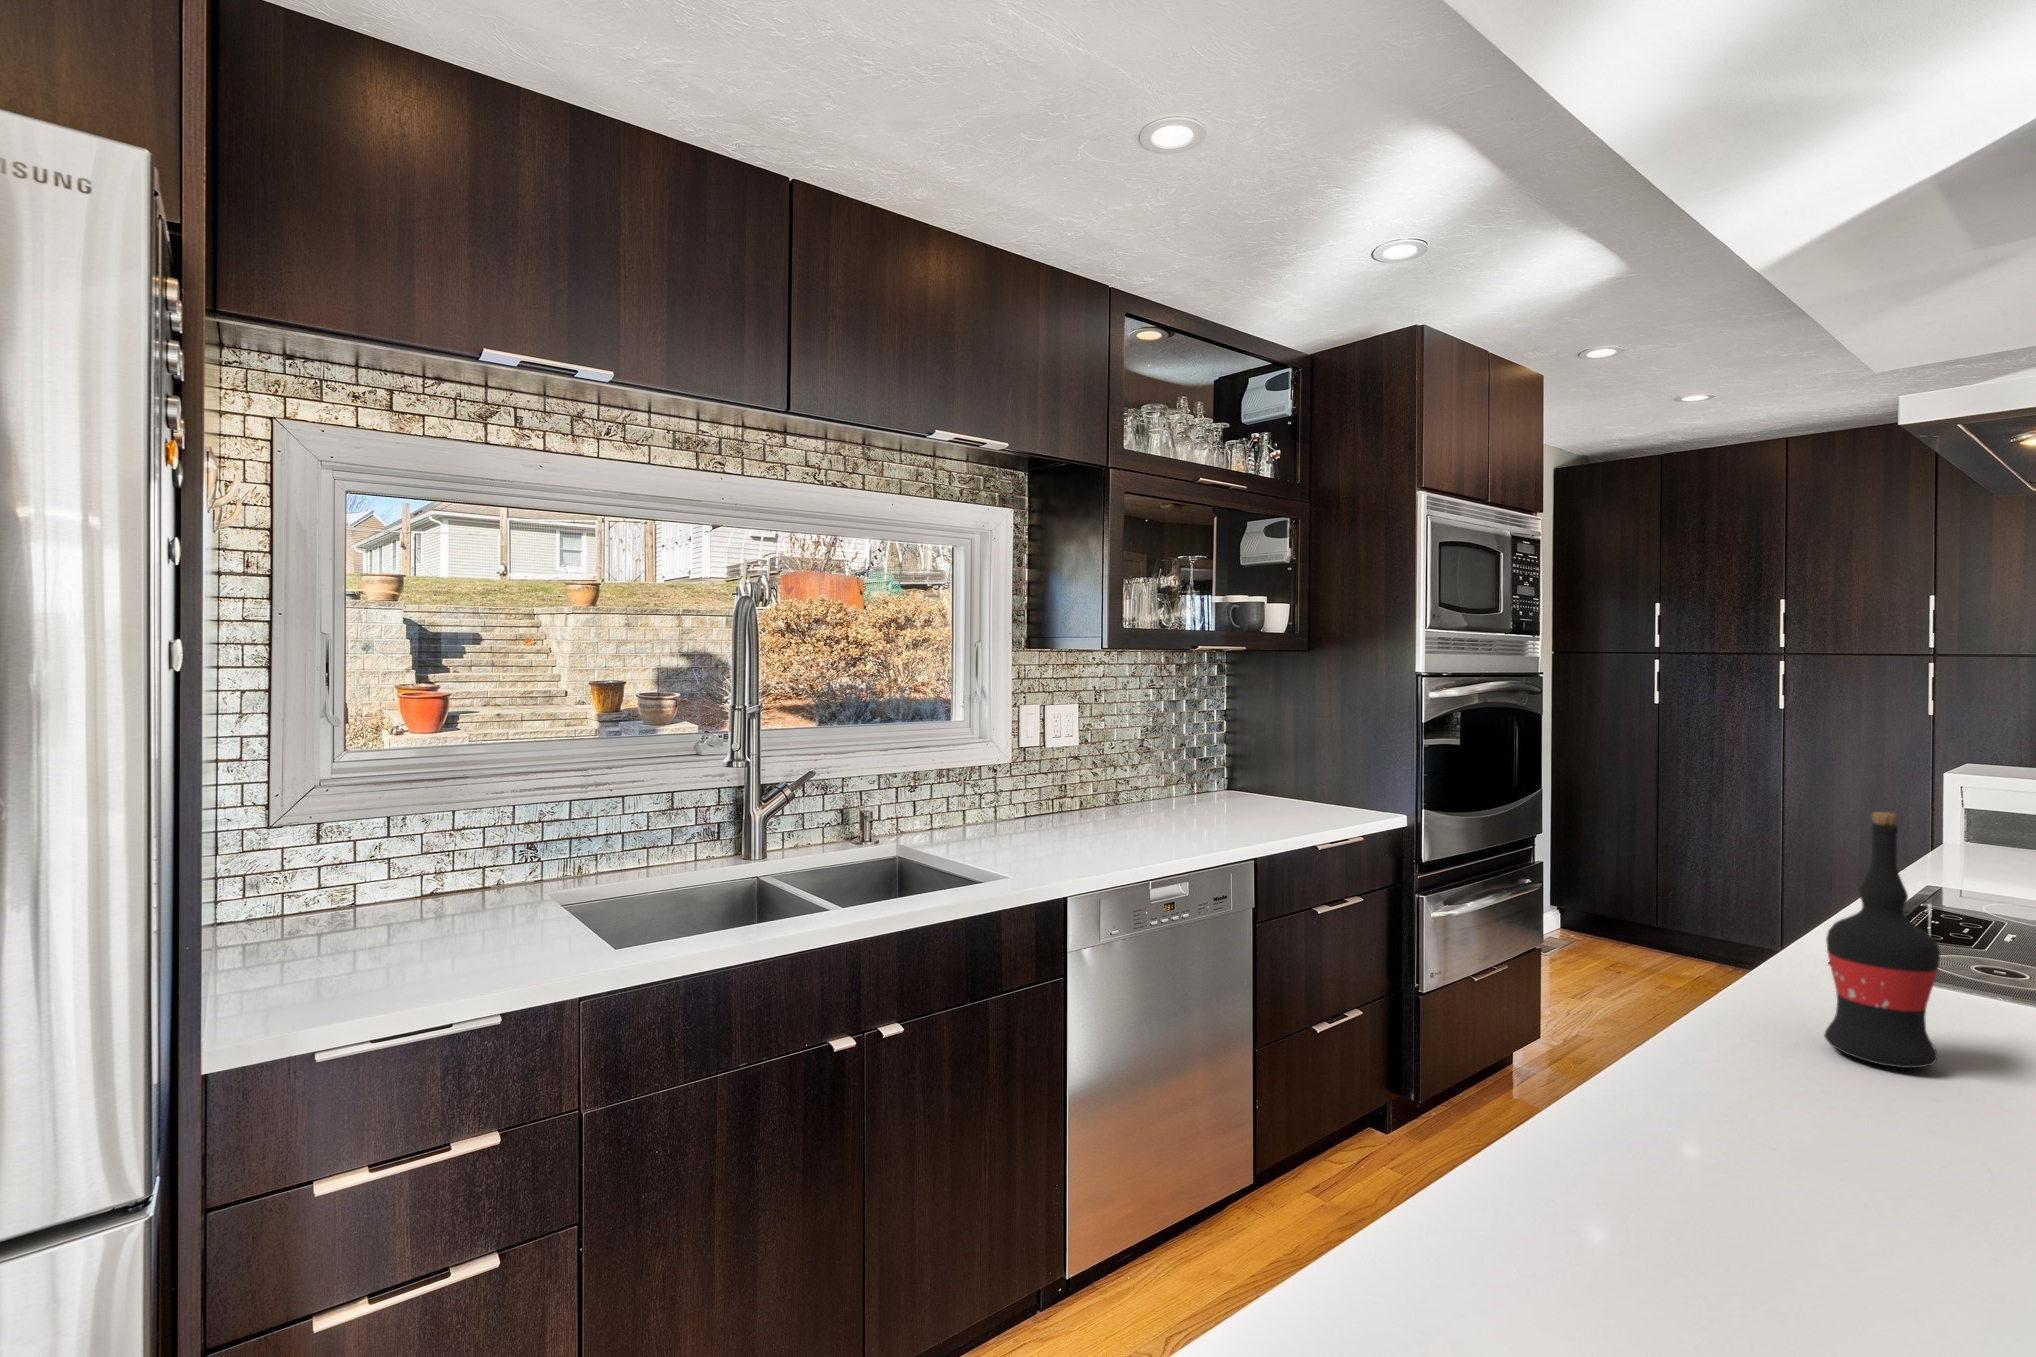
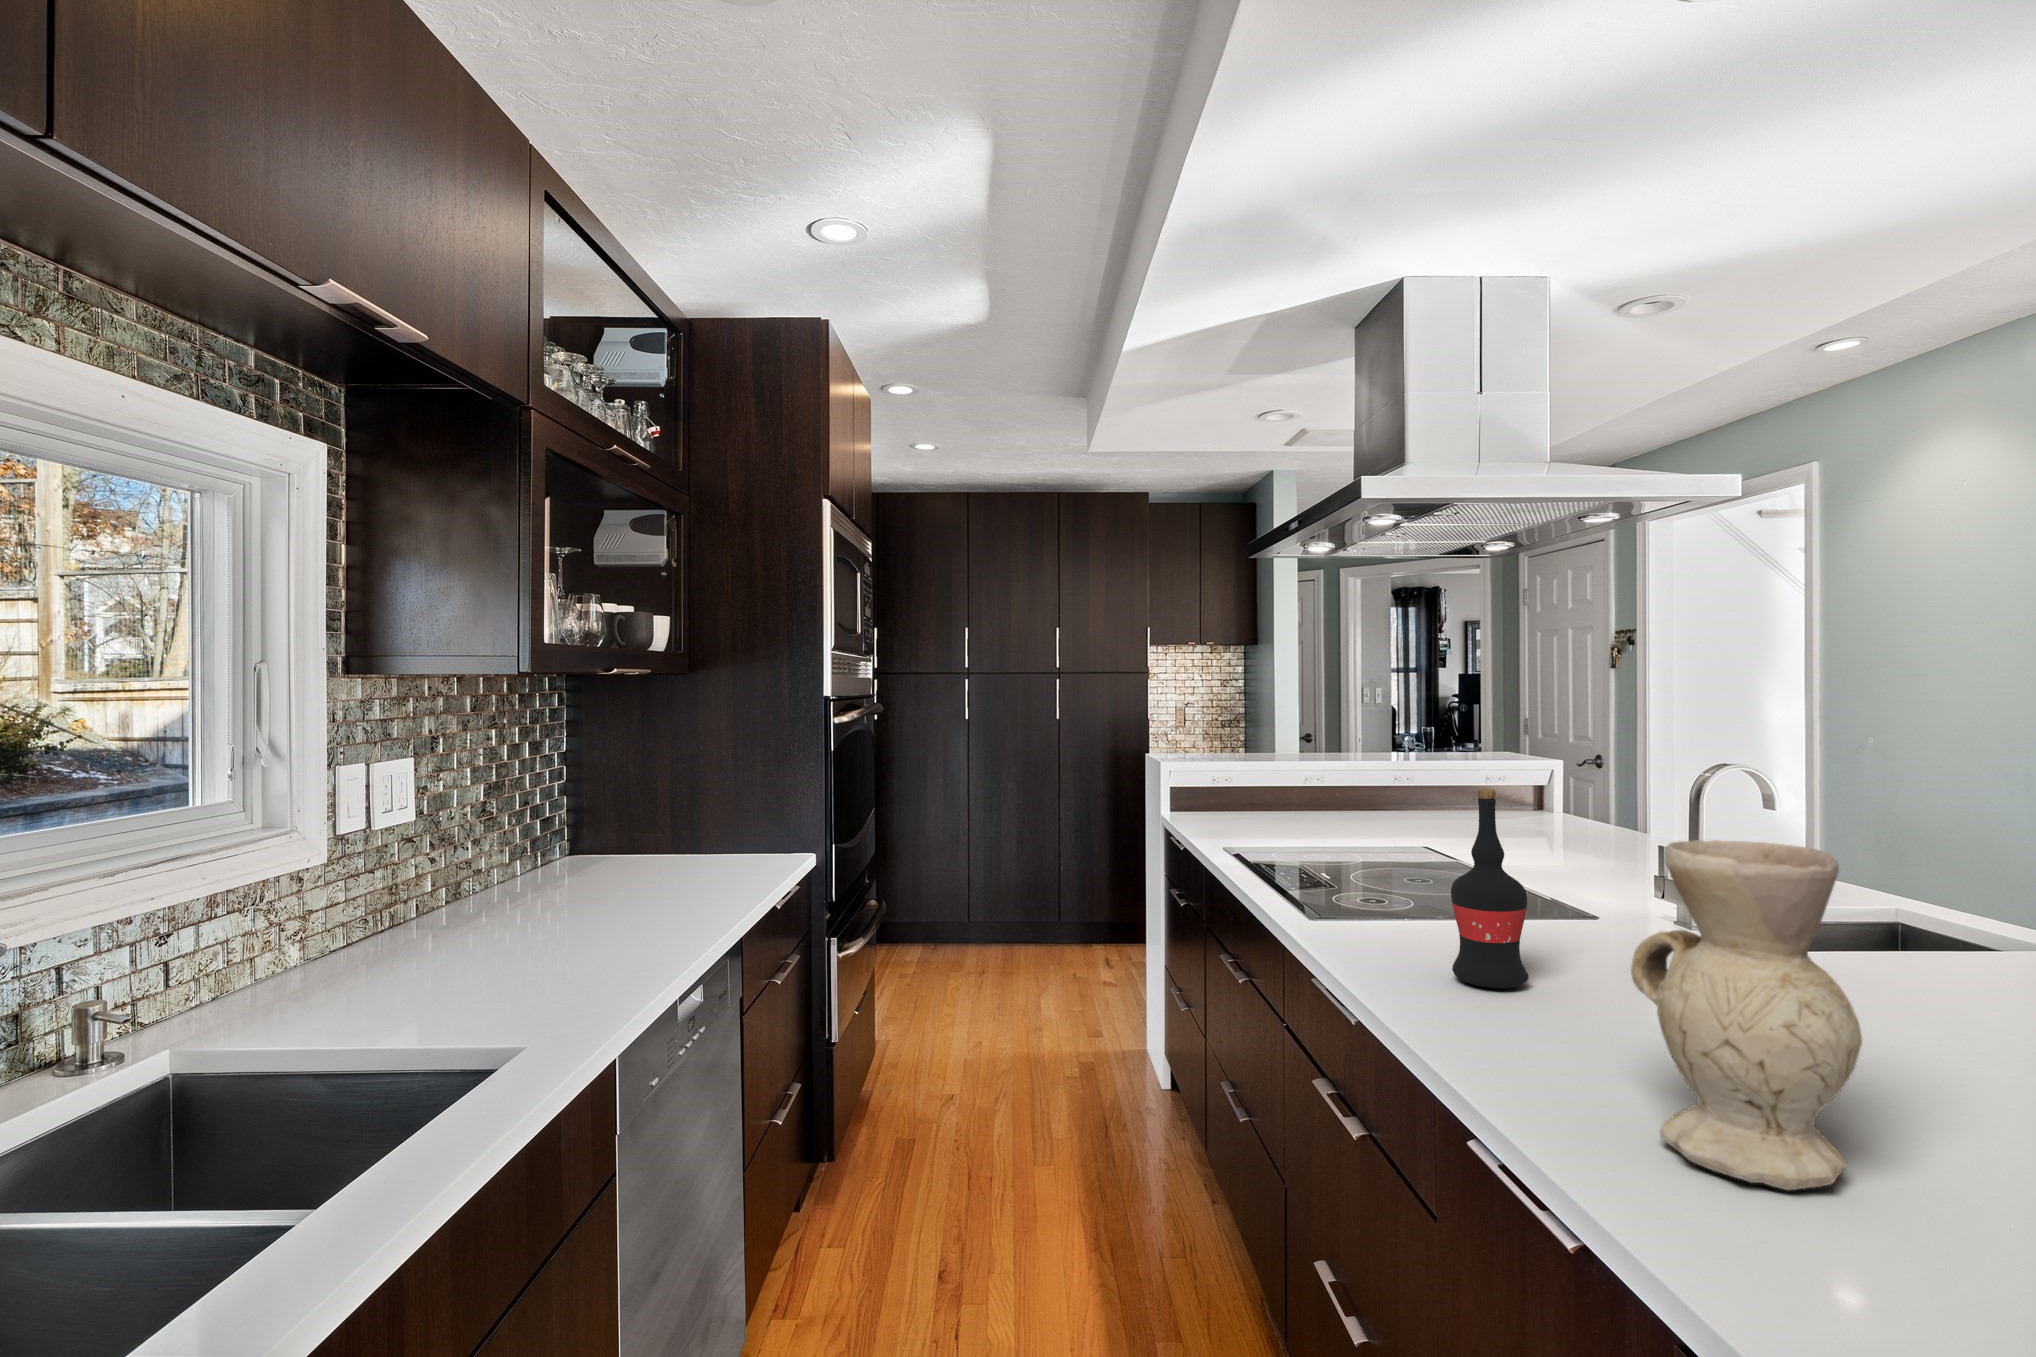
vase: none [1579,851,1804,1246] -> present [1631,840,1862,1190]

